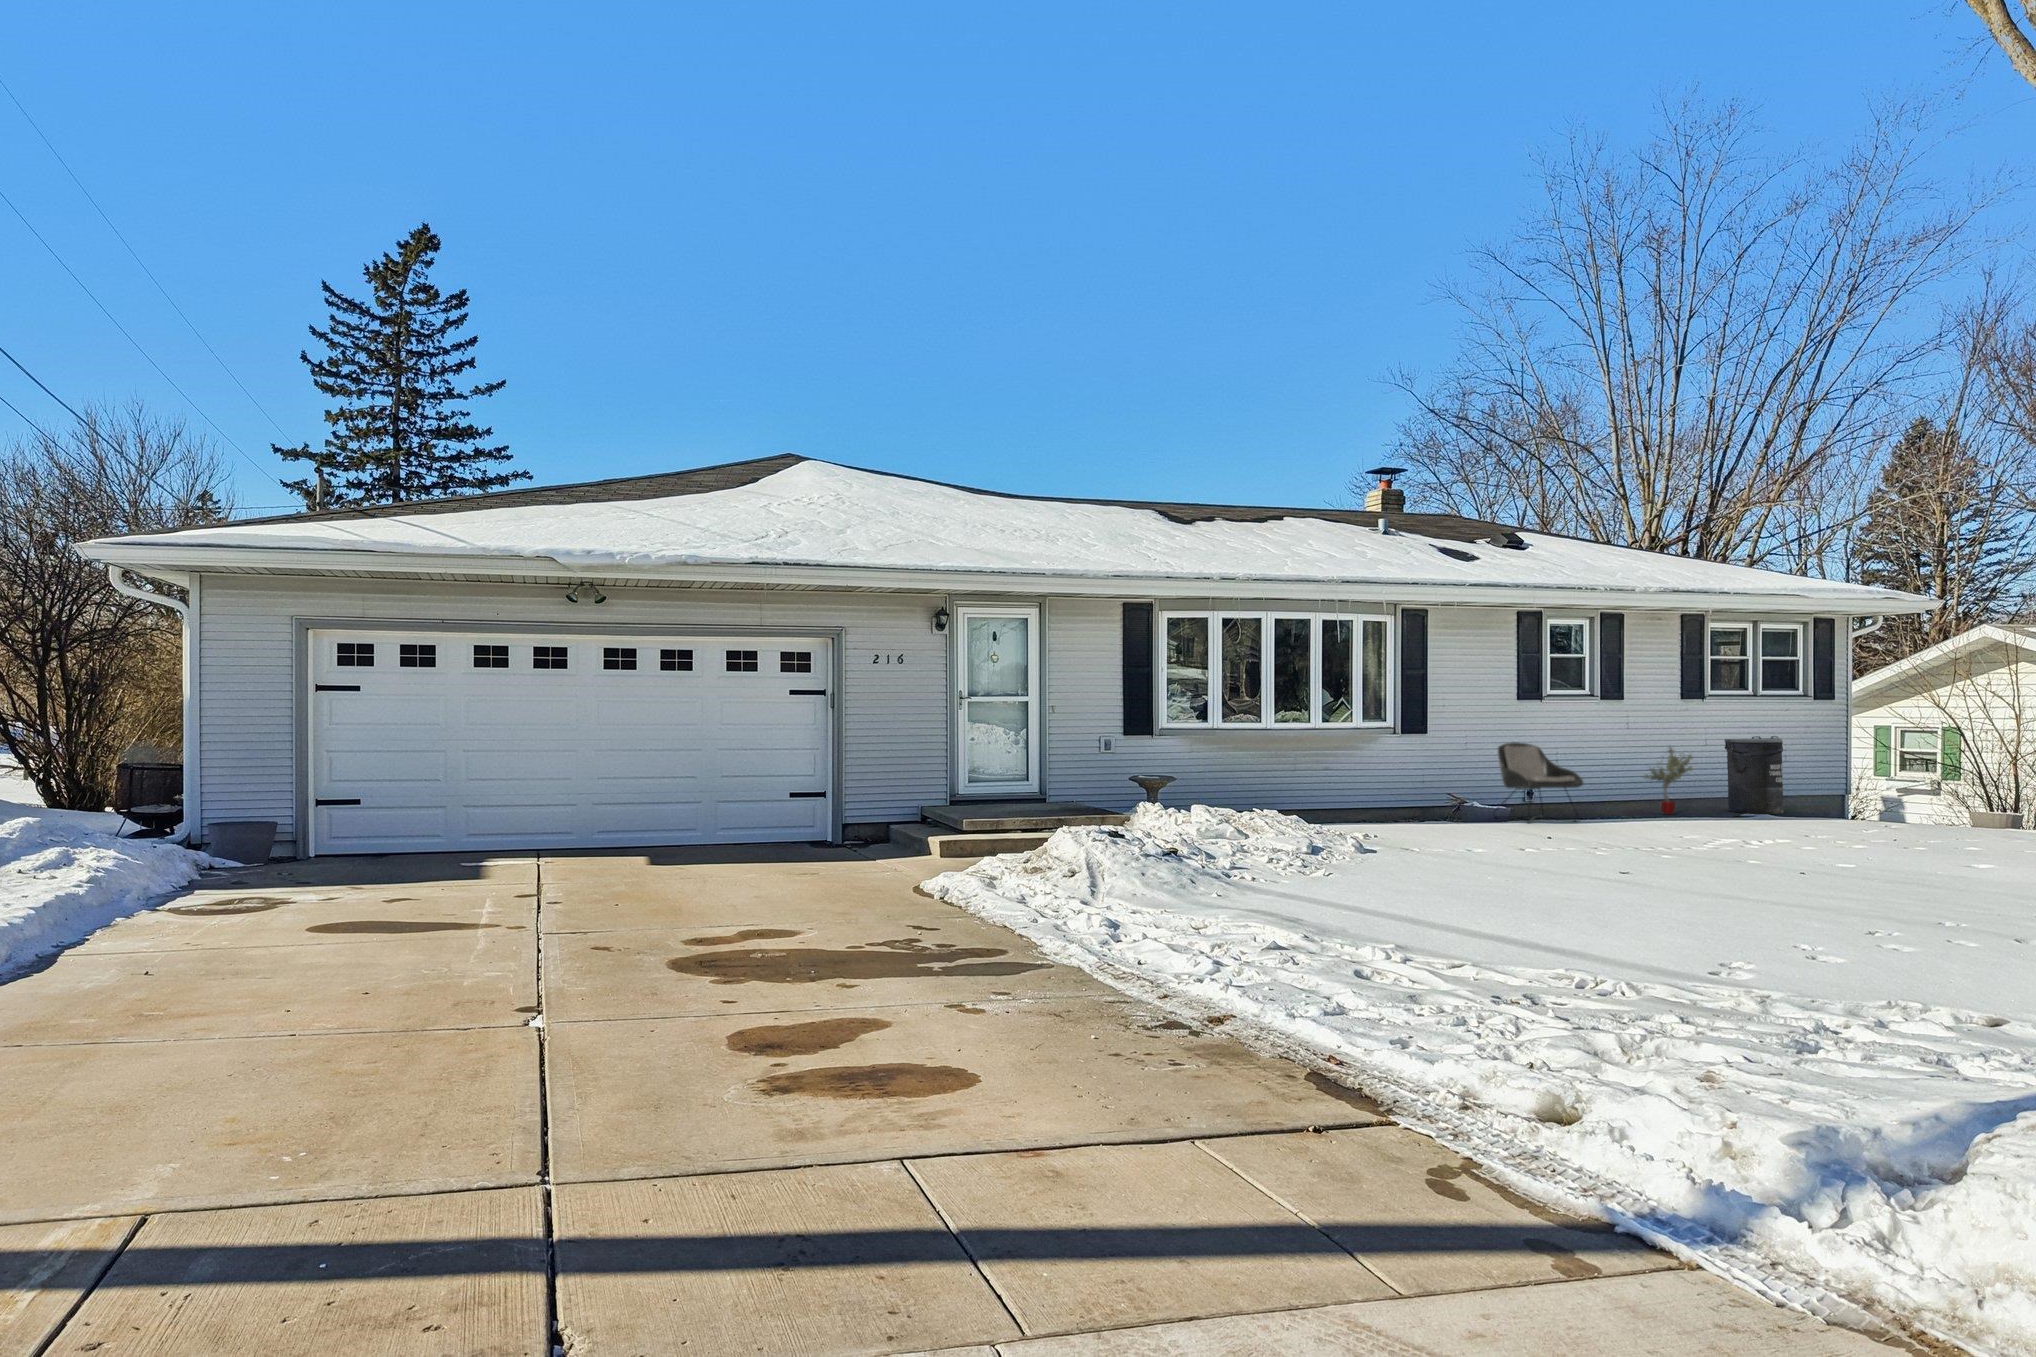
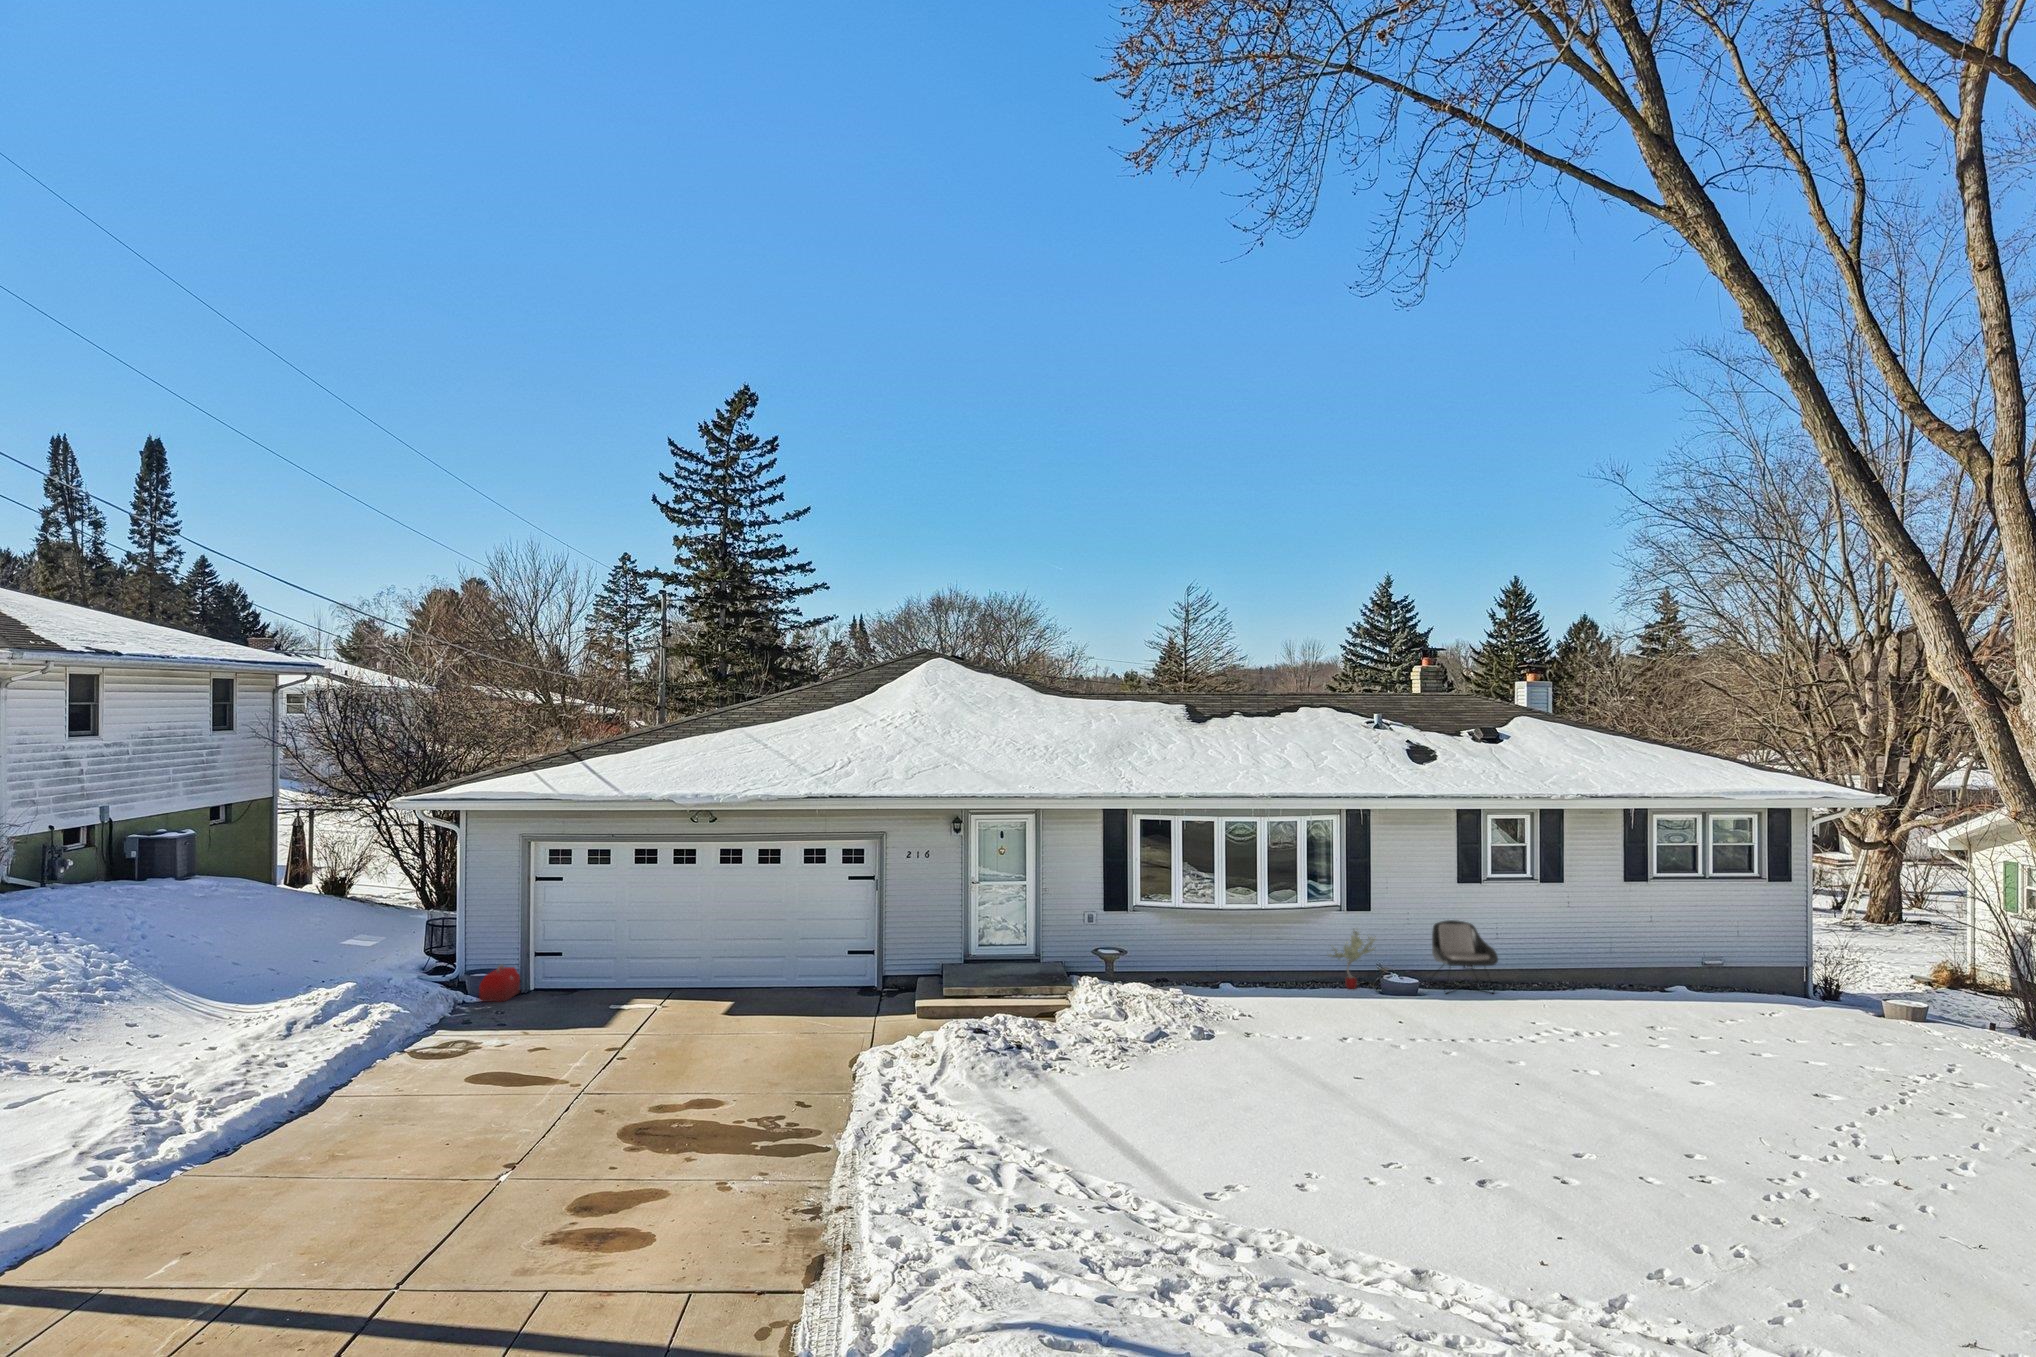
trash can: present [1725,736,1783,814] -> none [1664,918,1715,990]
potted tree: present [1645,747,1693,815] -> present [1328,929,1375,989]
toolbox: none [237,812,296,866] -> present [479,964,520,1001]

